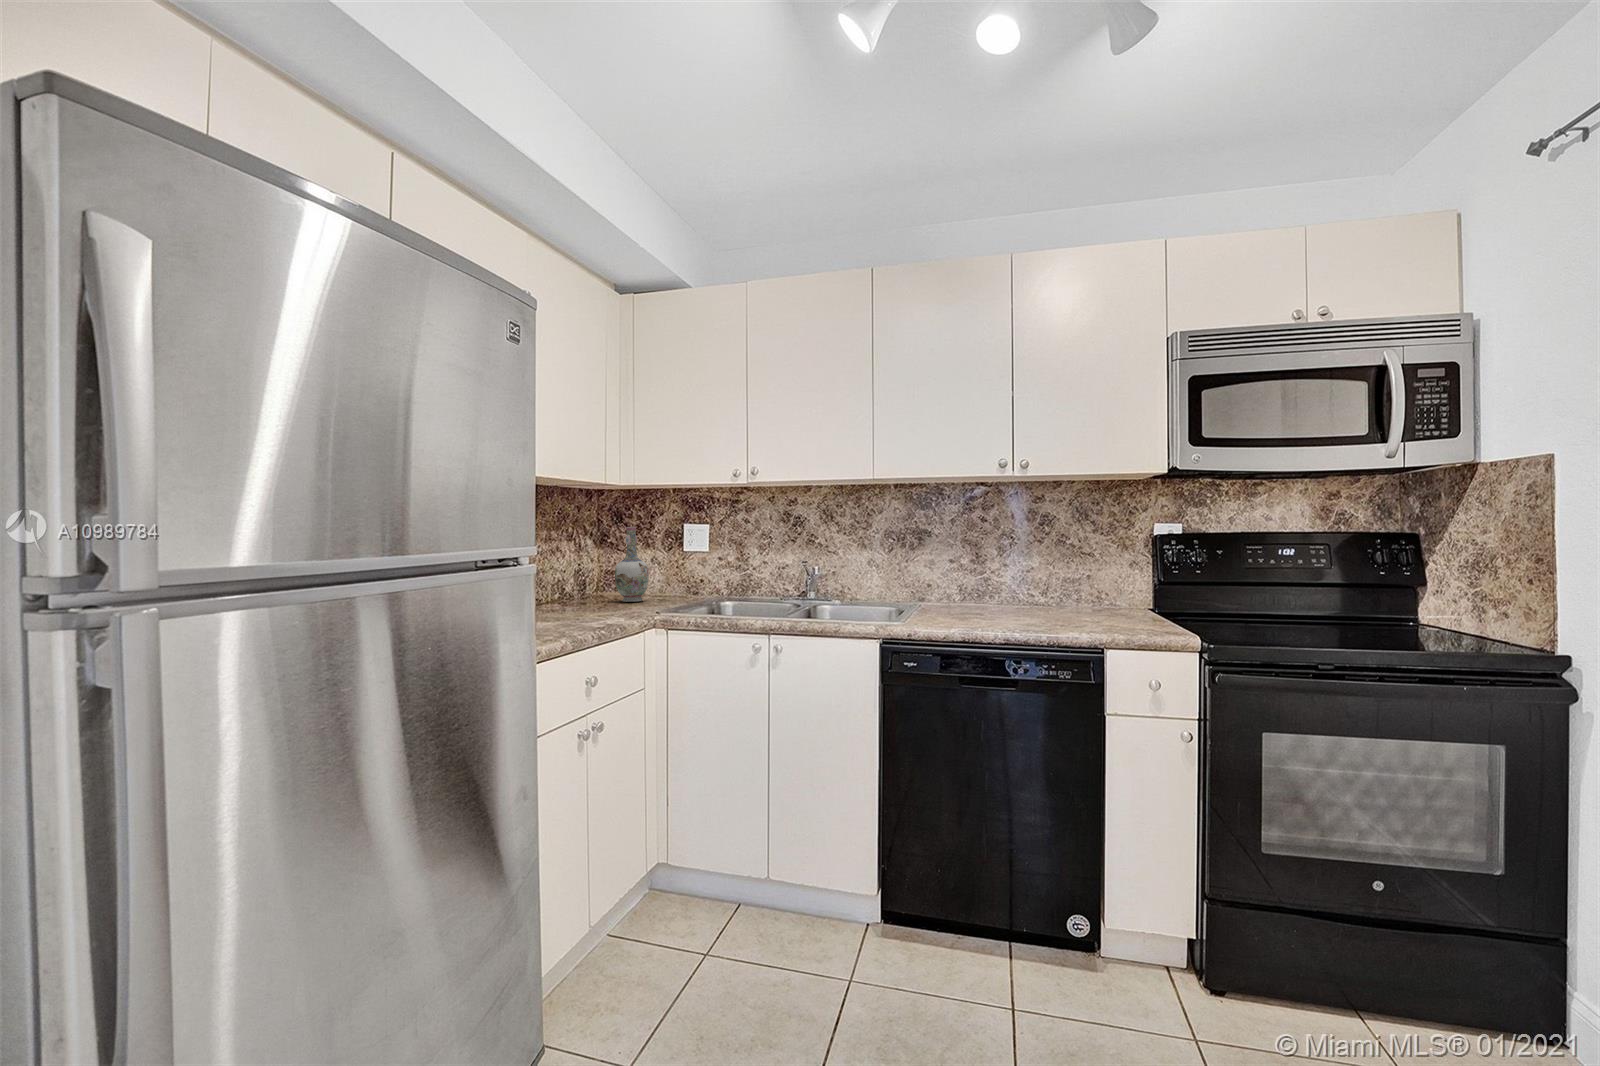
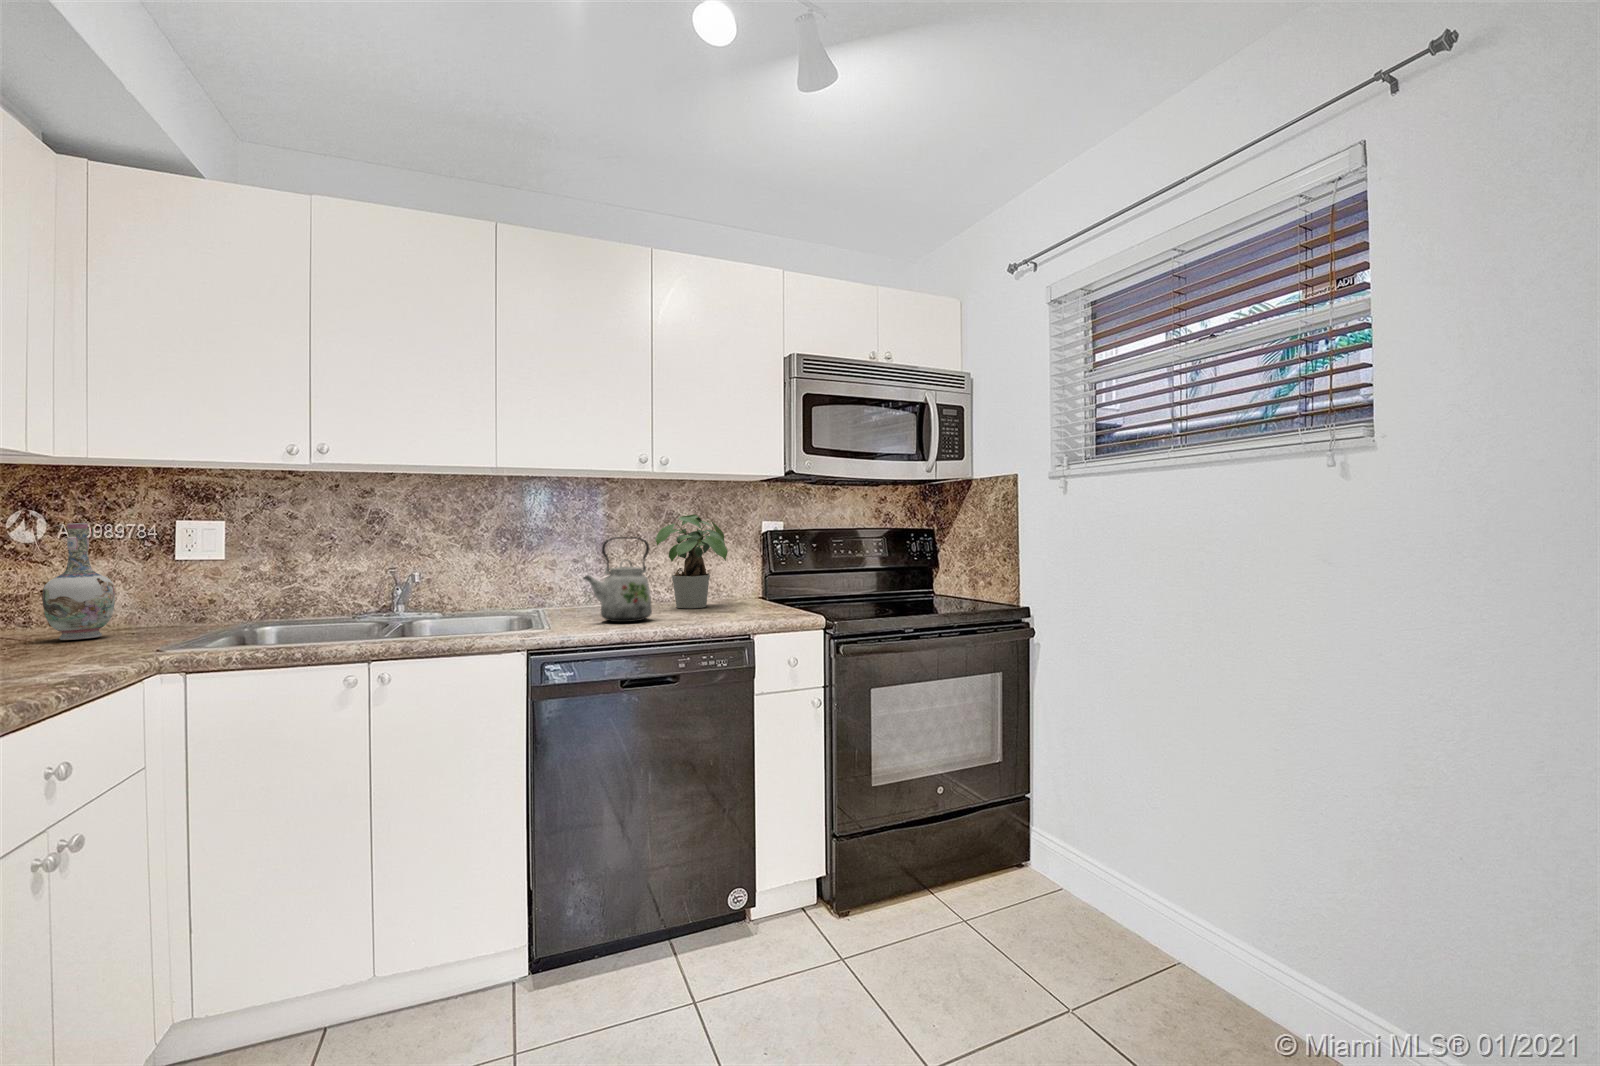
potted plant: none [1020,517,1105,614] -> present [655,514,728,608]
kettle: none [935,541,1002,622] -> present [583,537,652,622]

